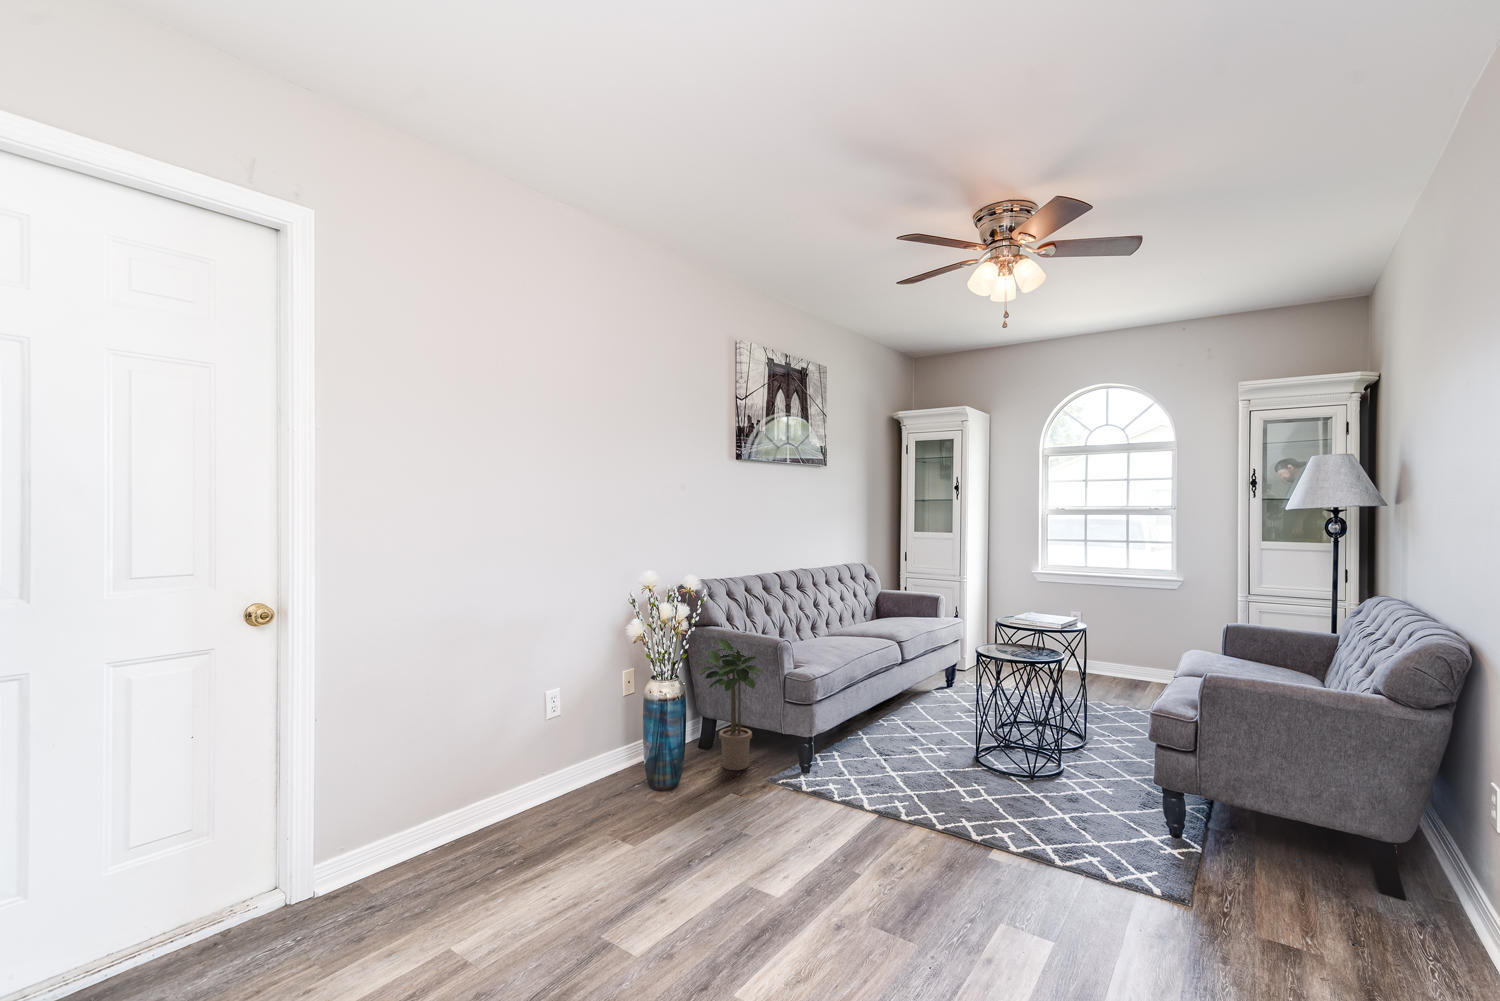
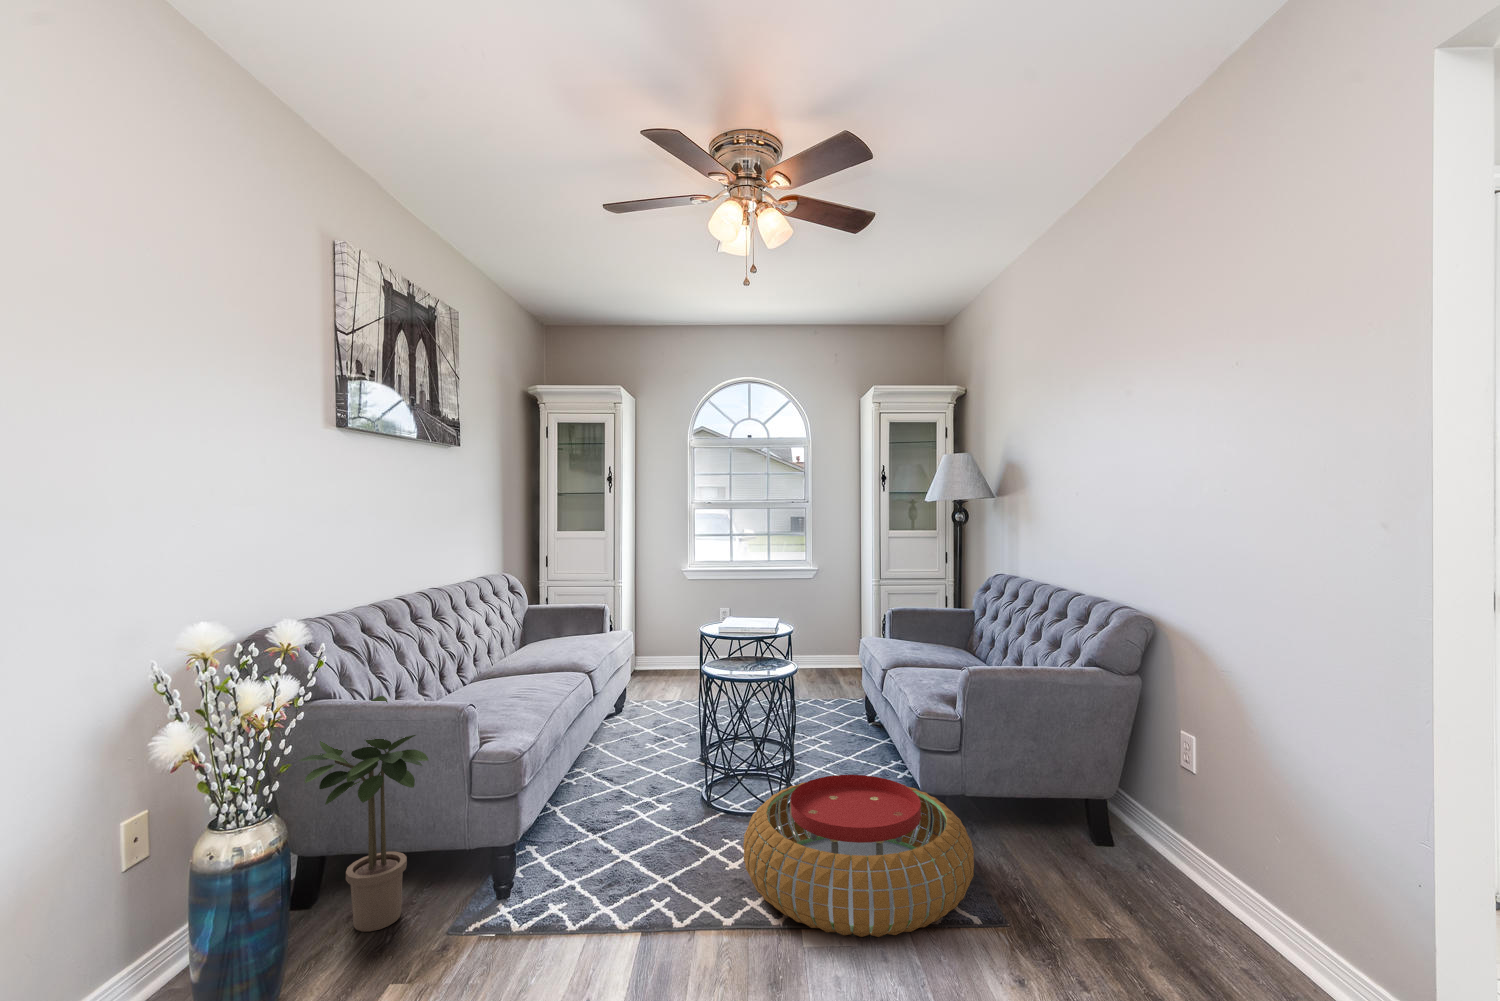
pouf: none [963,747,1166,870] -> present [743,775,974,937]

